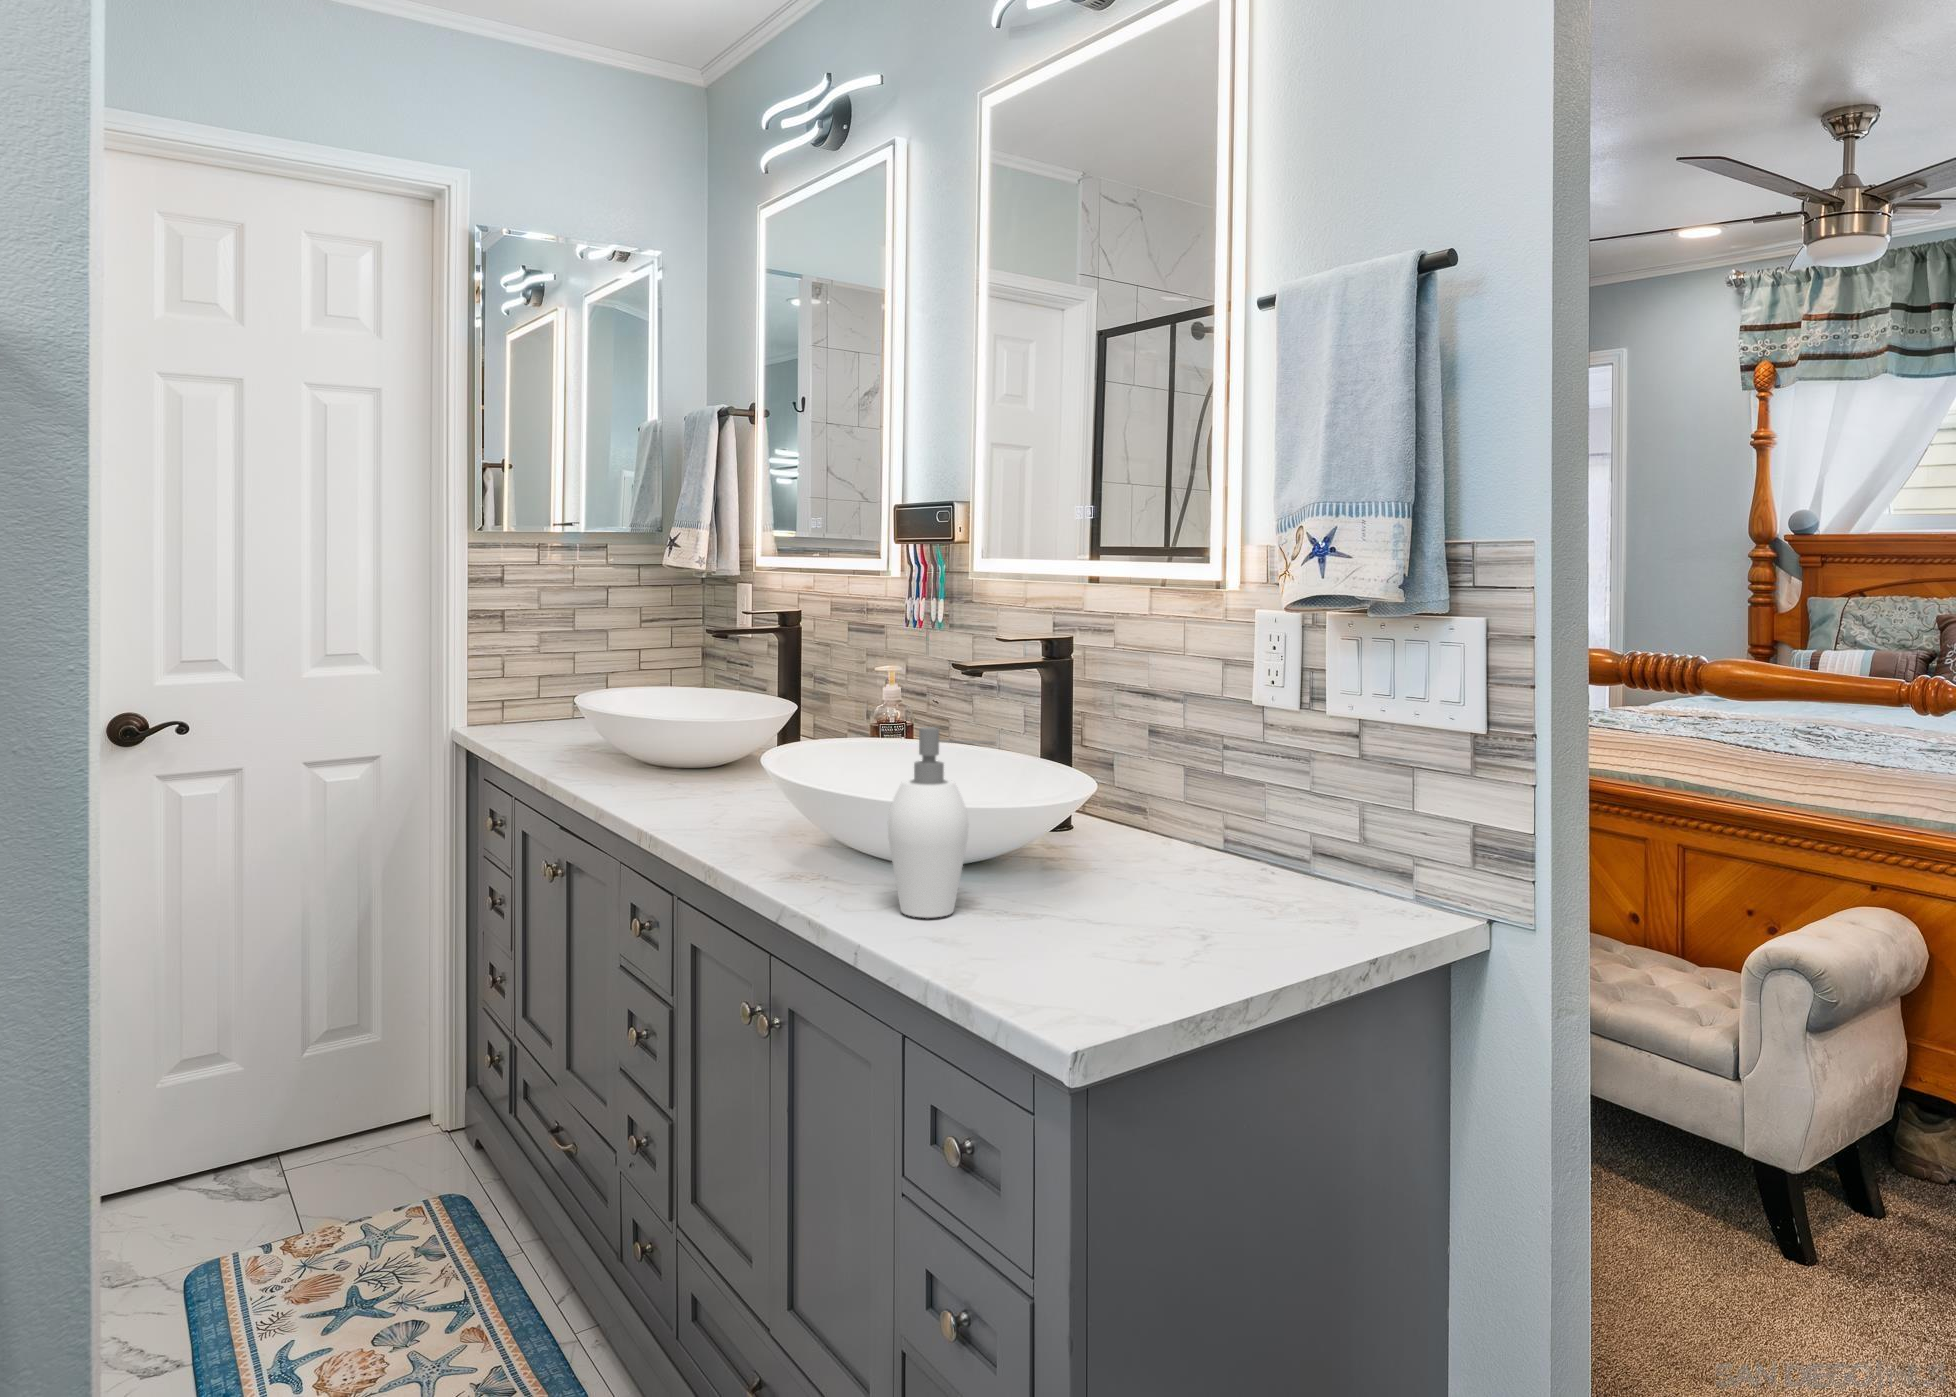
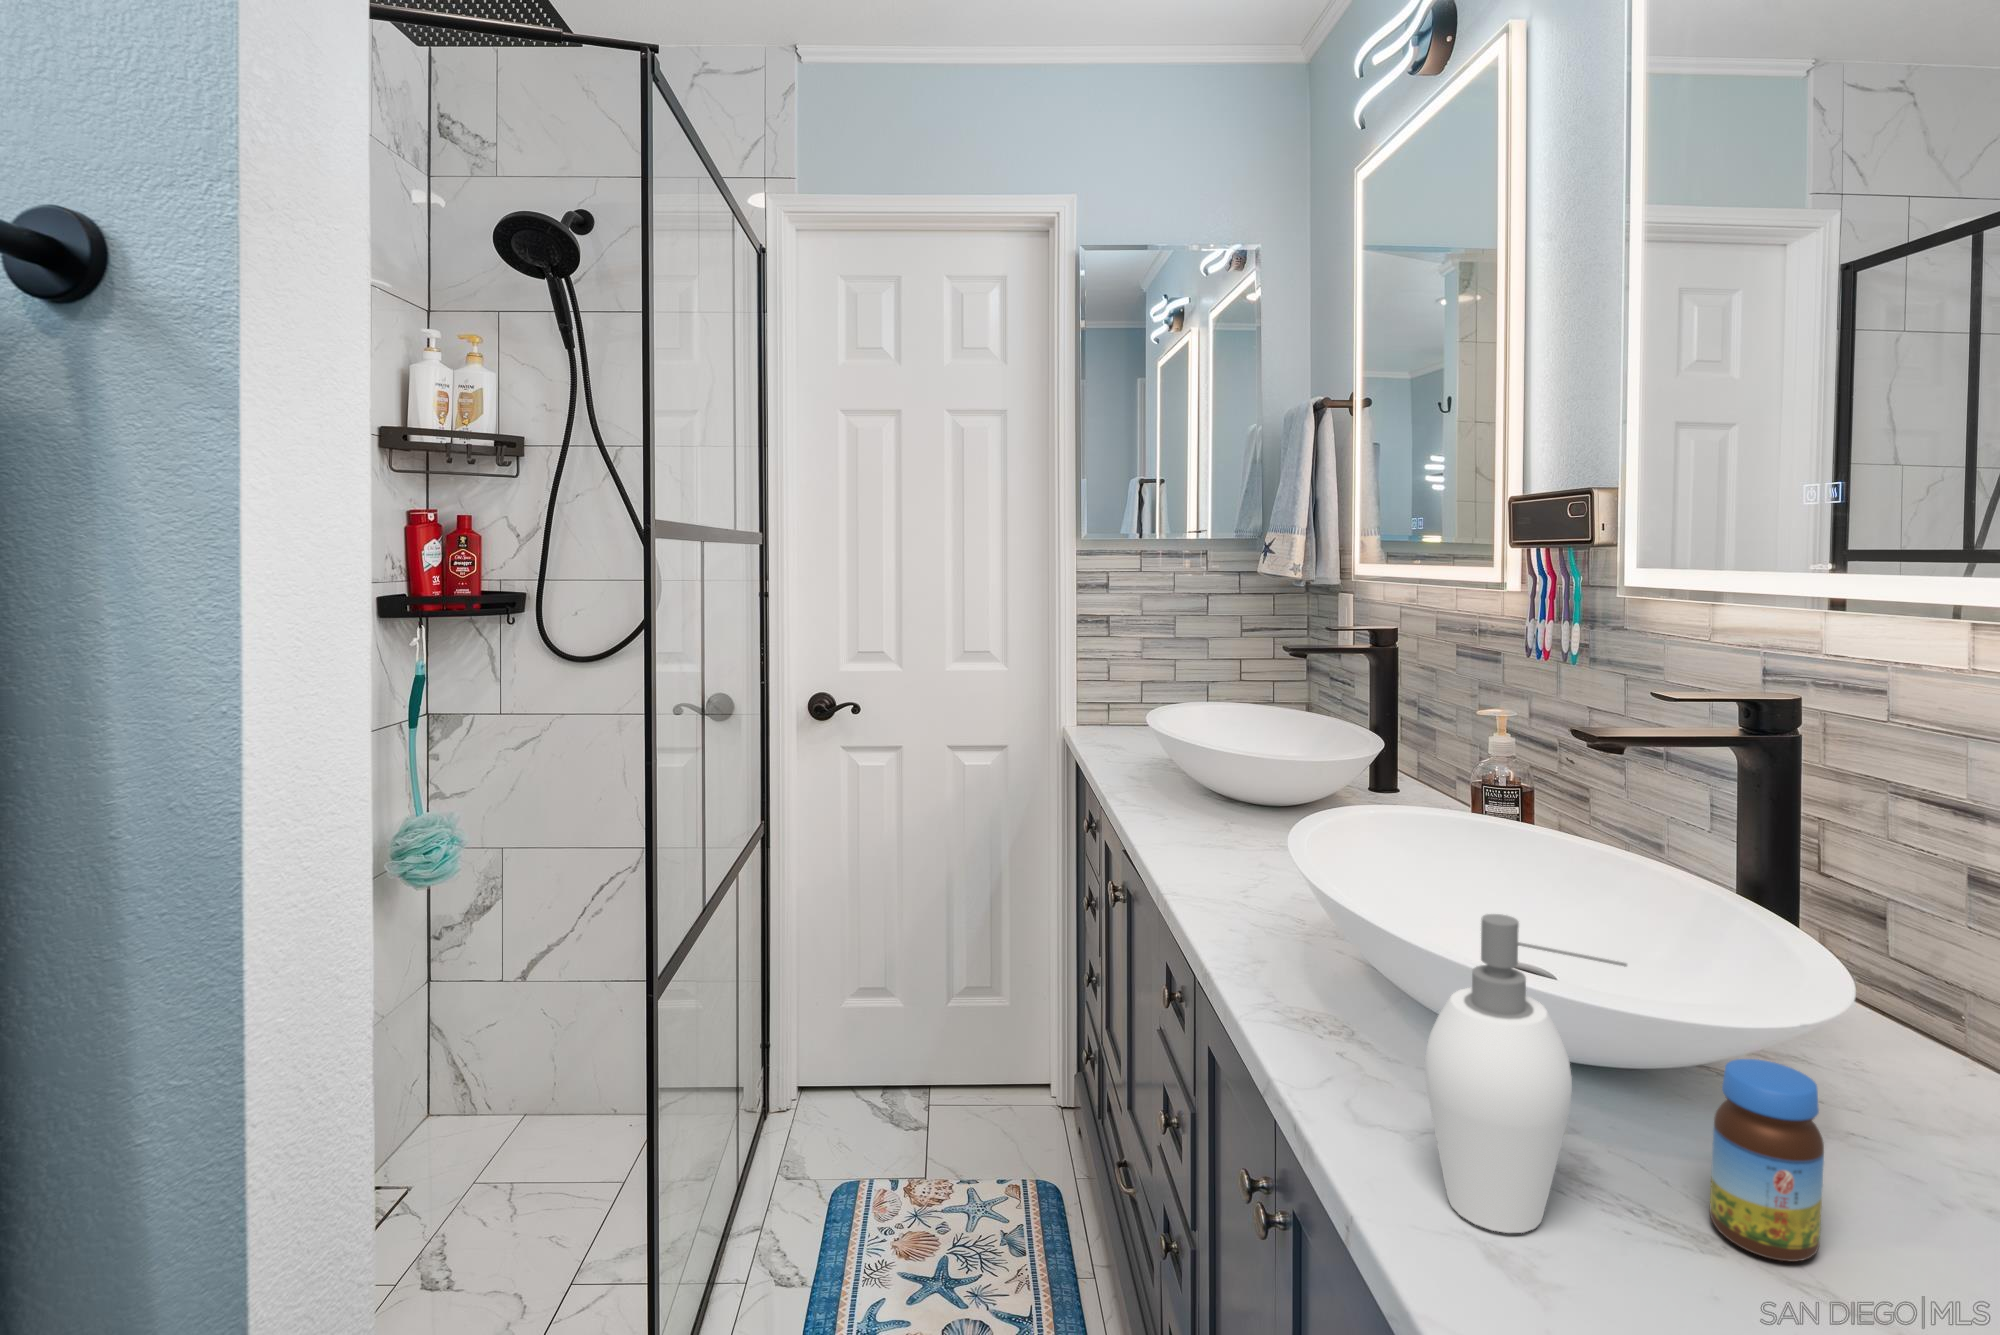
jar: none [1036,804,1086,906] -> present [1709,1059,1824,1261]

